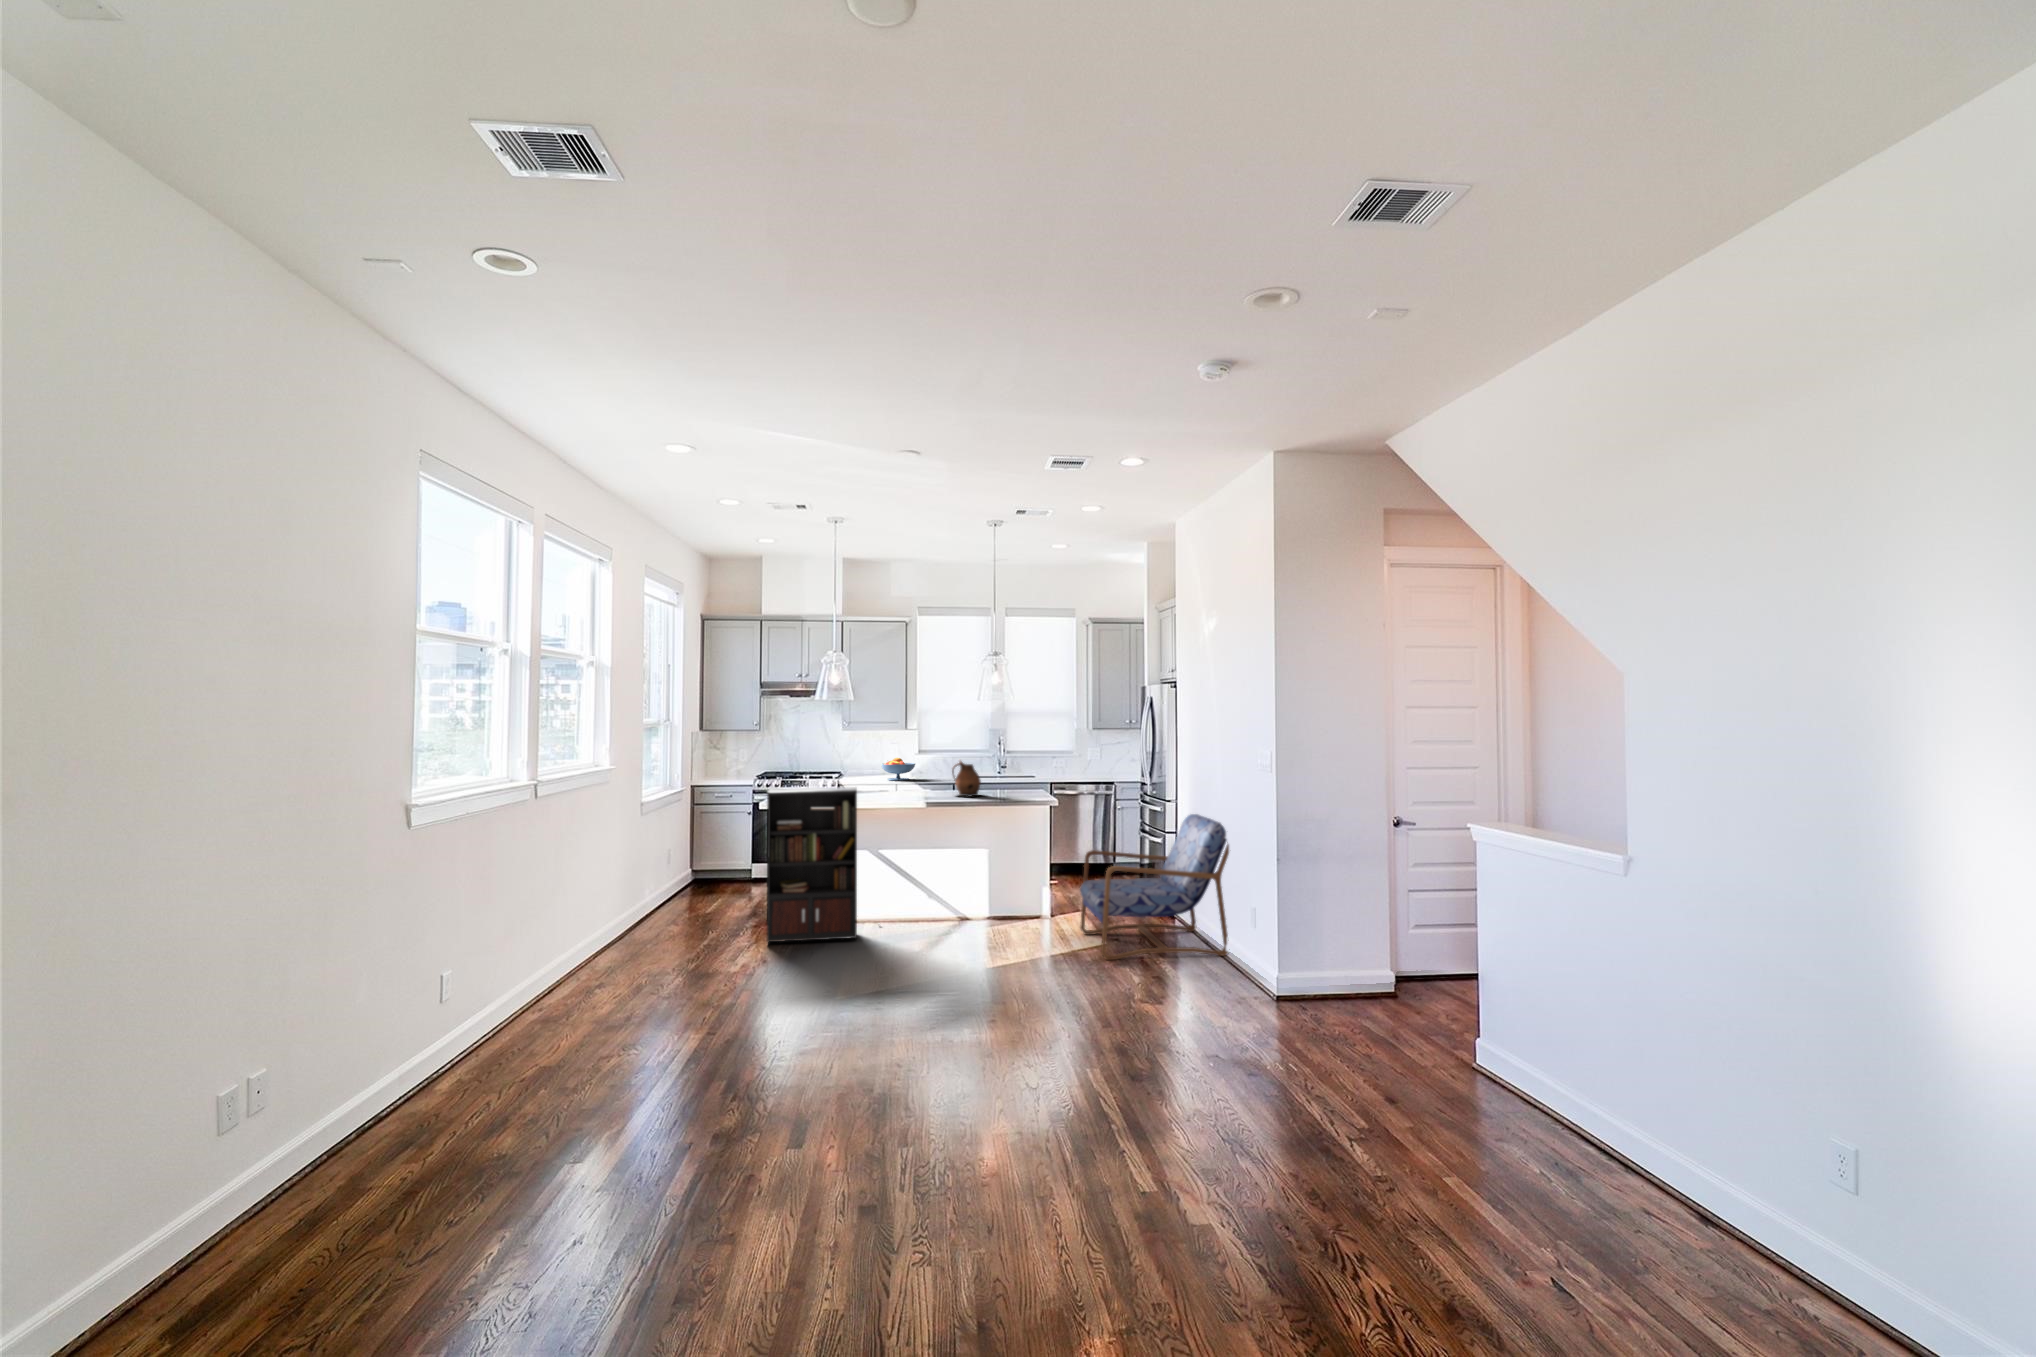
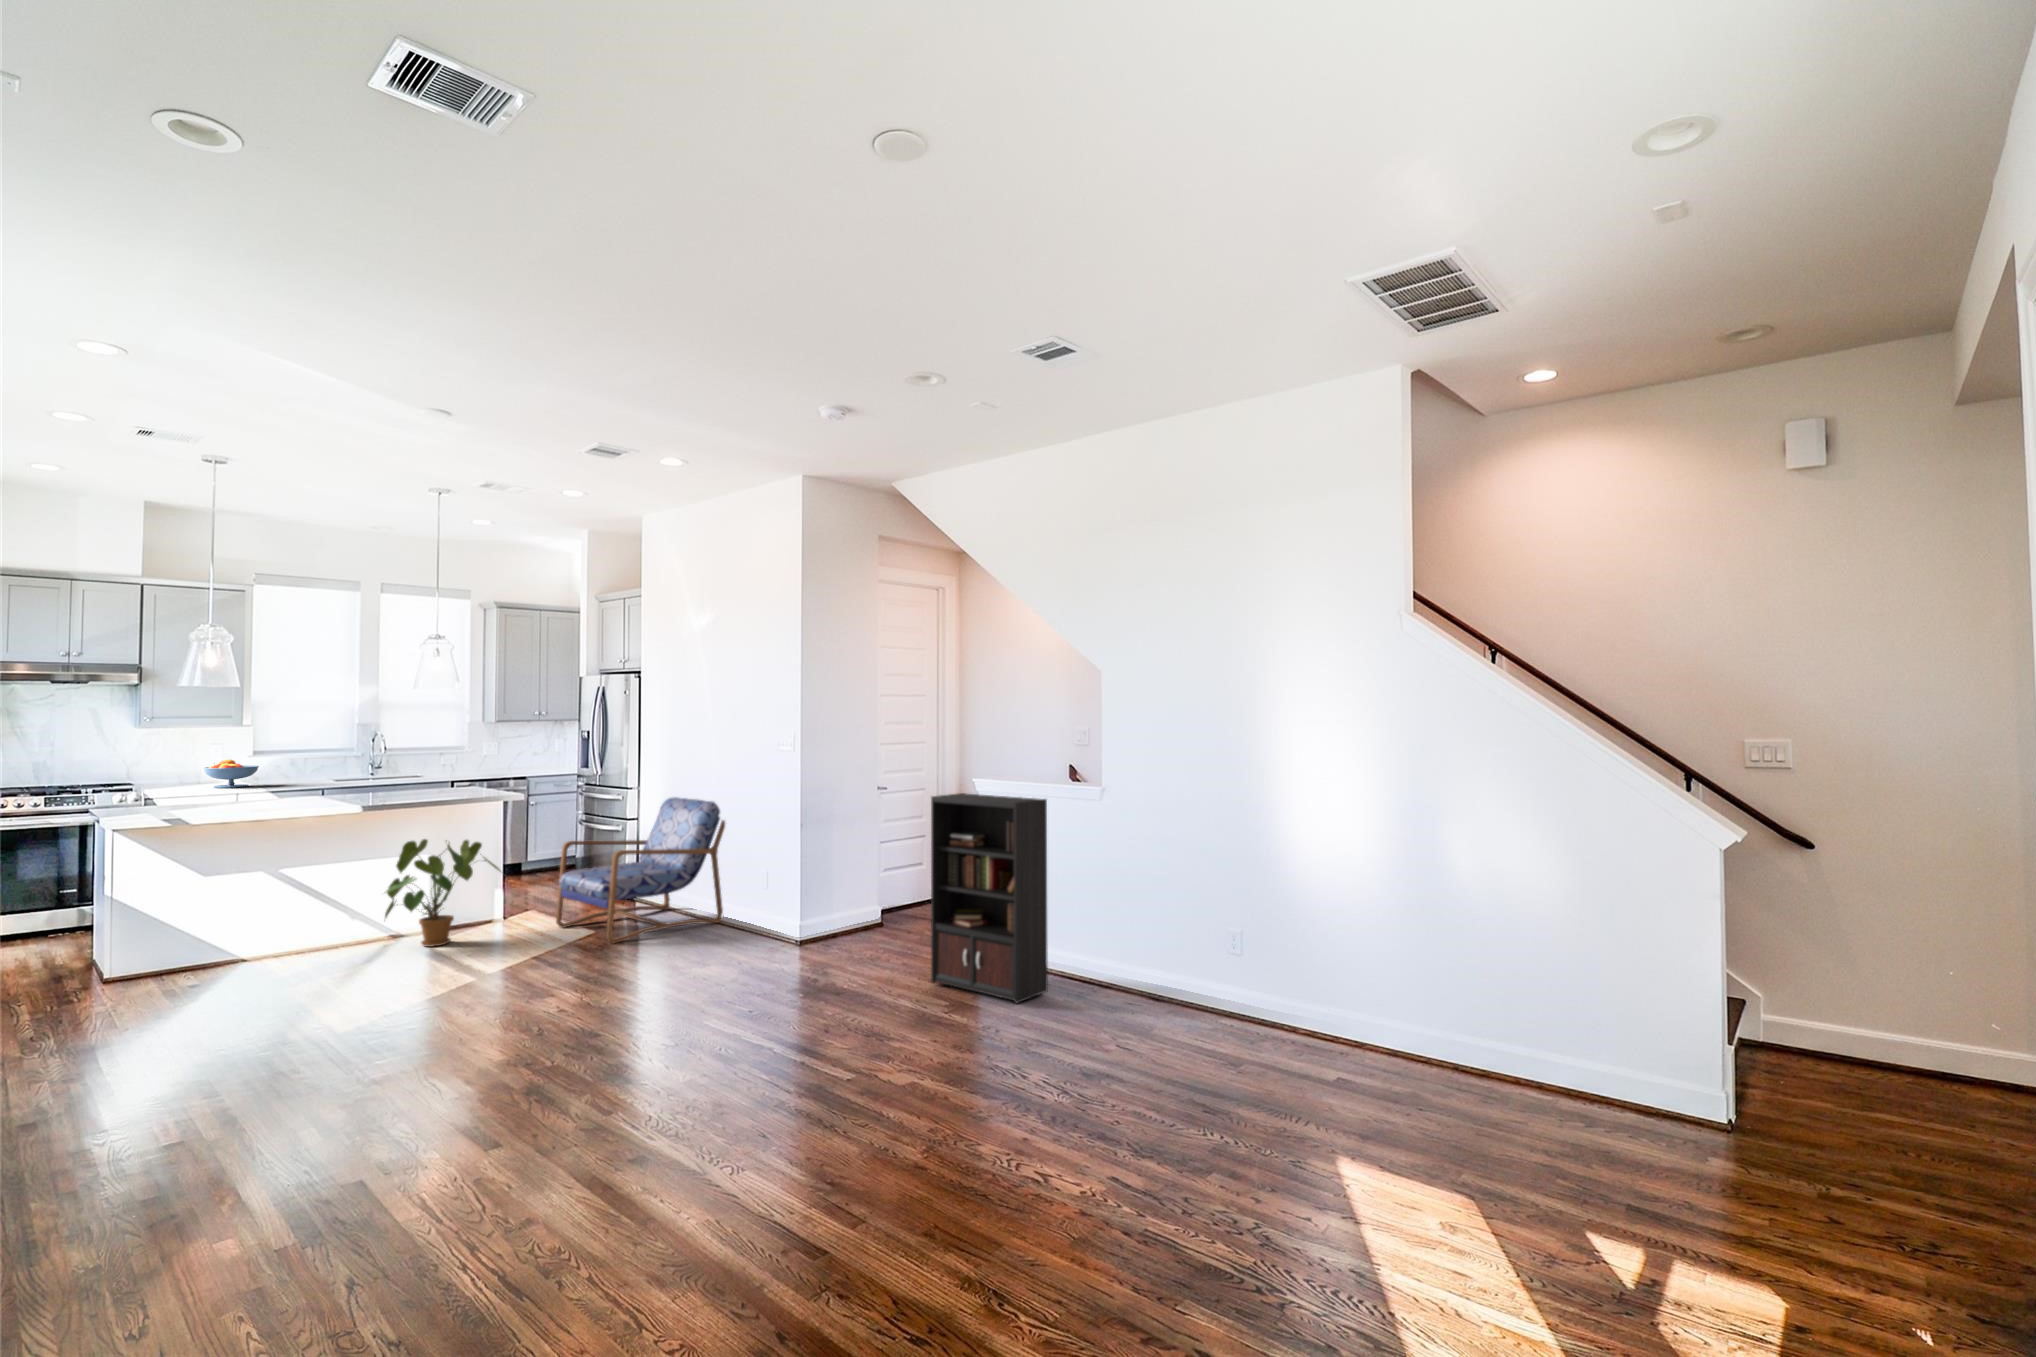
ceramic pitcher: present [952,761,981,797] -> none [367,755,413,798]
bookcase: present [767,787,857,943] -> present [931,793,1097,1003]
house plant: none [938,836,1037,935] -> present [384,839,500,947]

